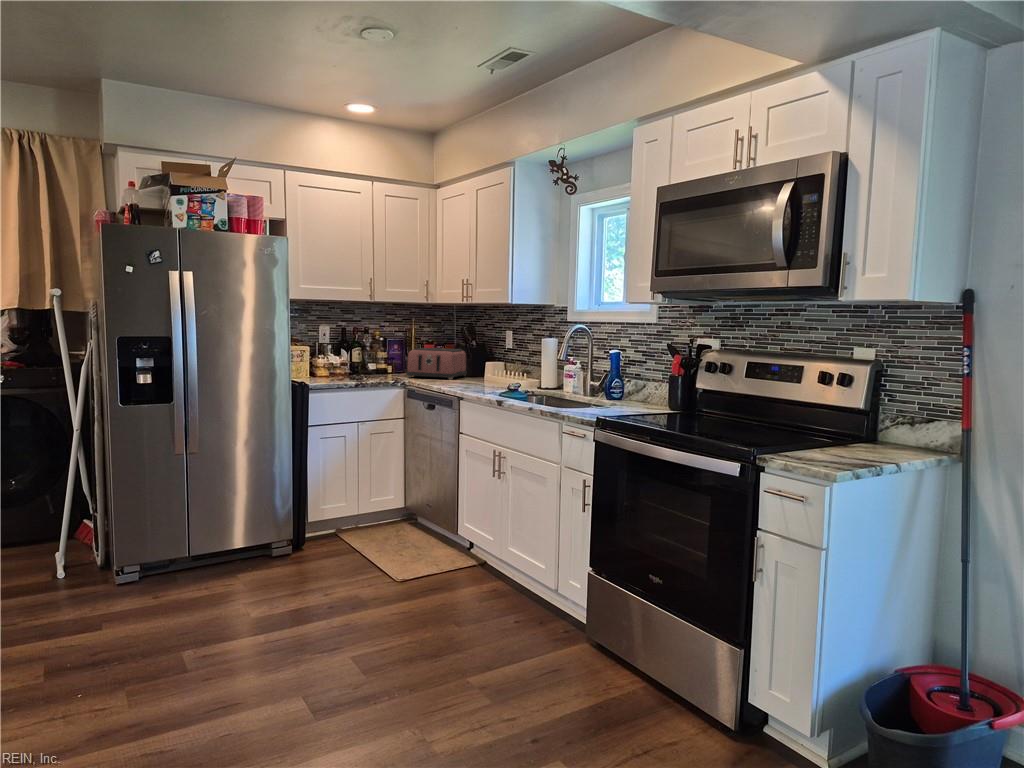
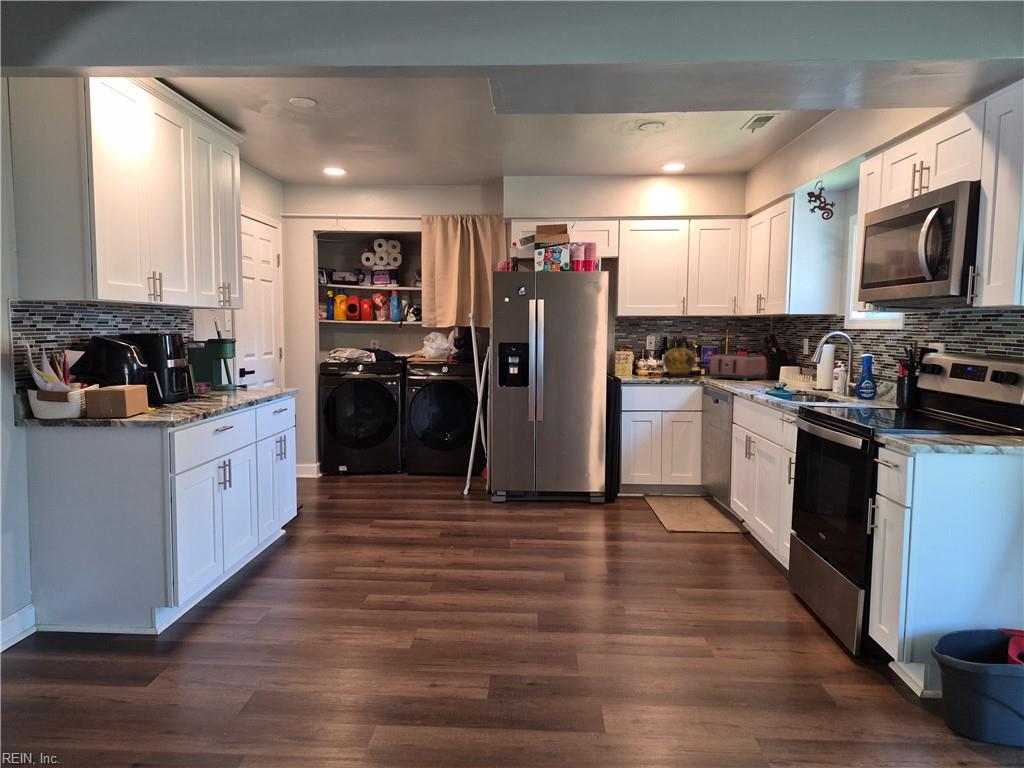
ceramic jug: none [347,329,386,377] -> present [663,338,695,377]

